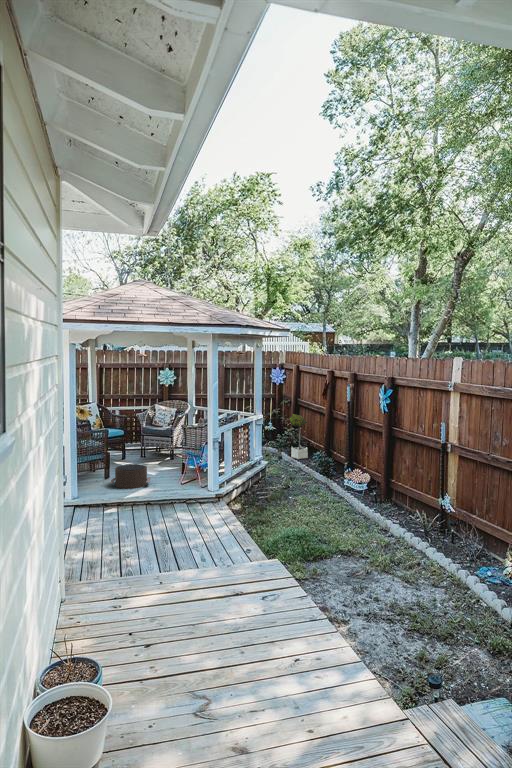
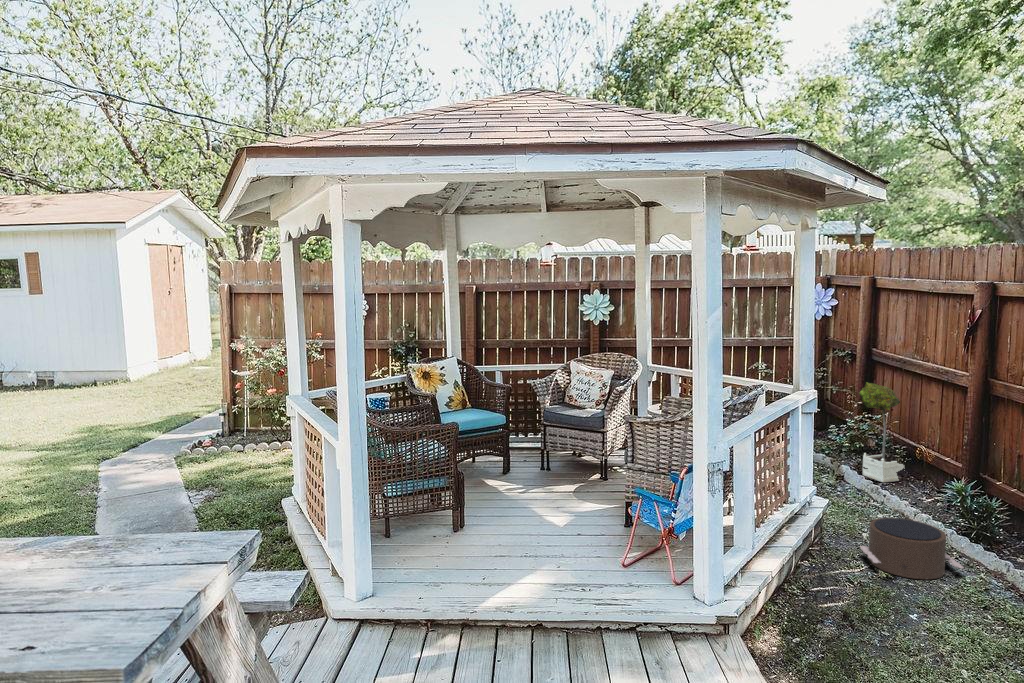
pouf: present [110,464,150,489] -> present [860,518,963,579]

